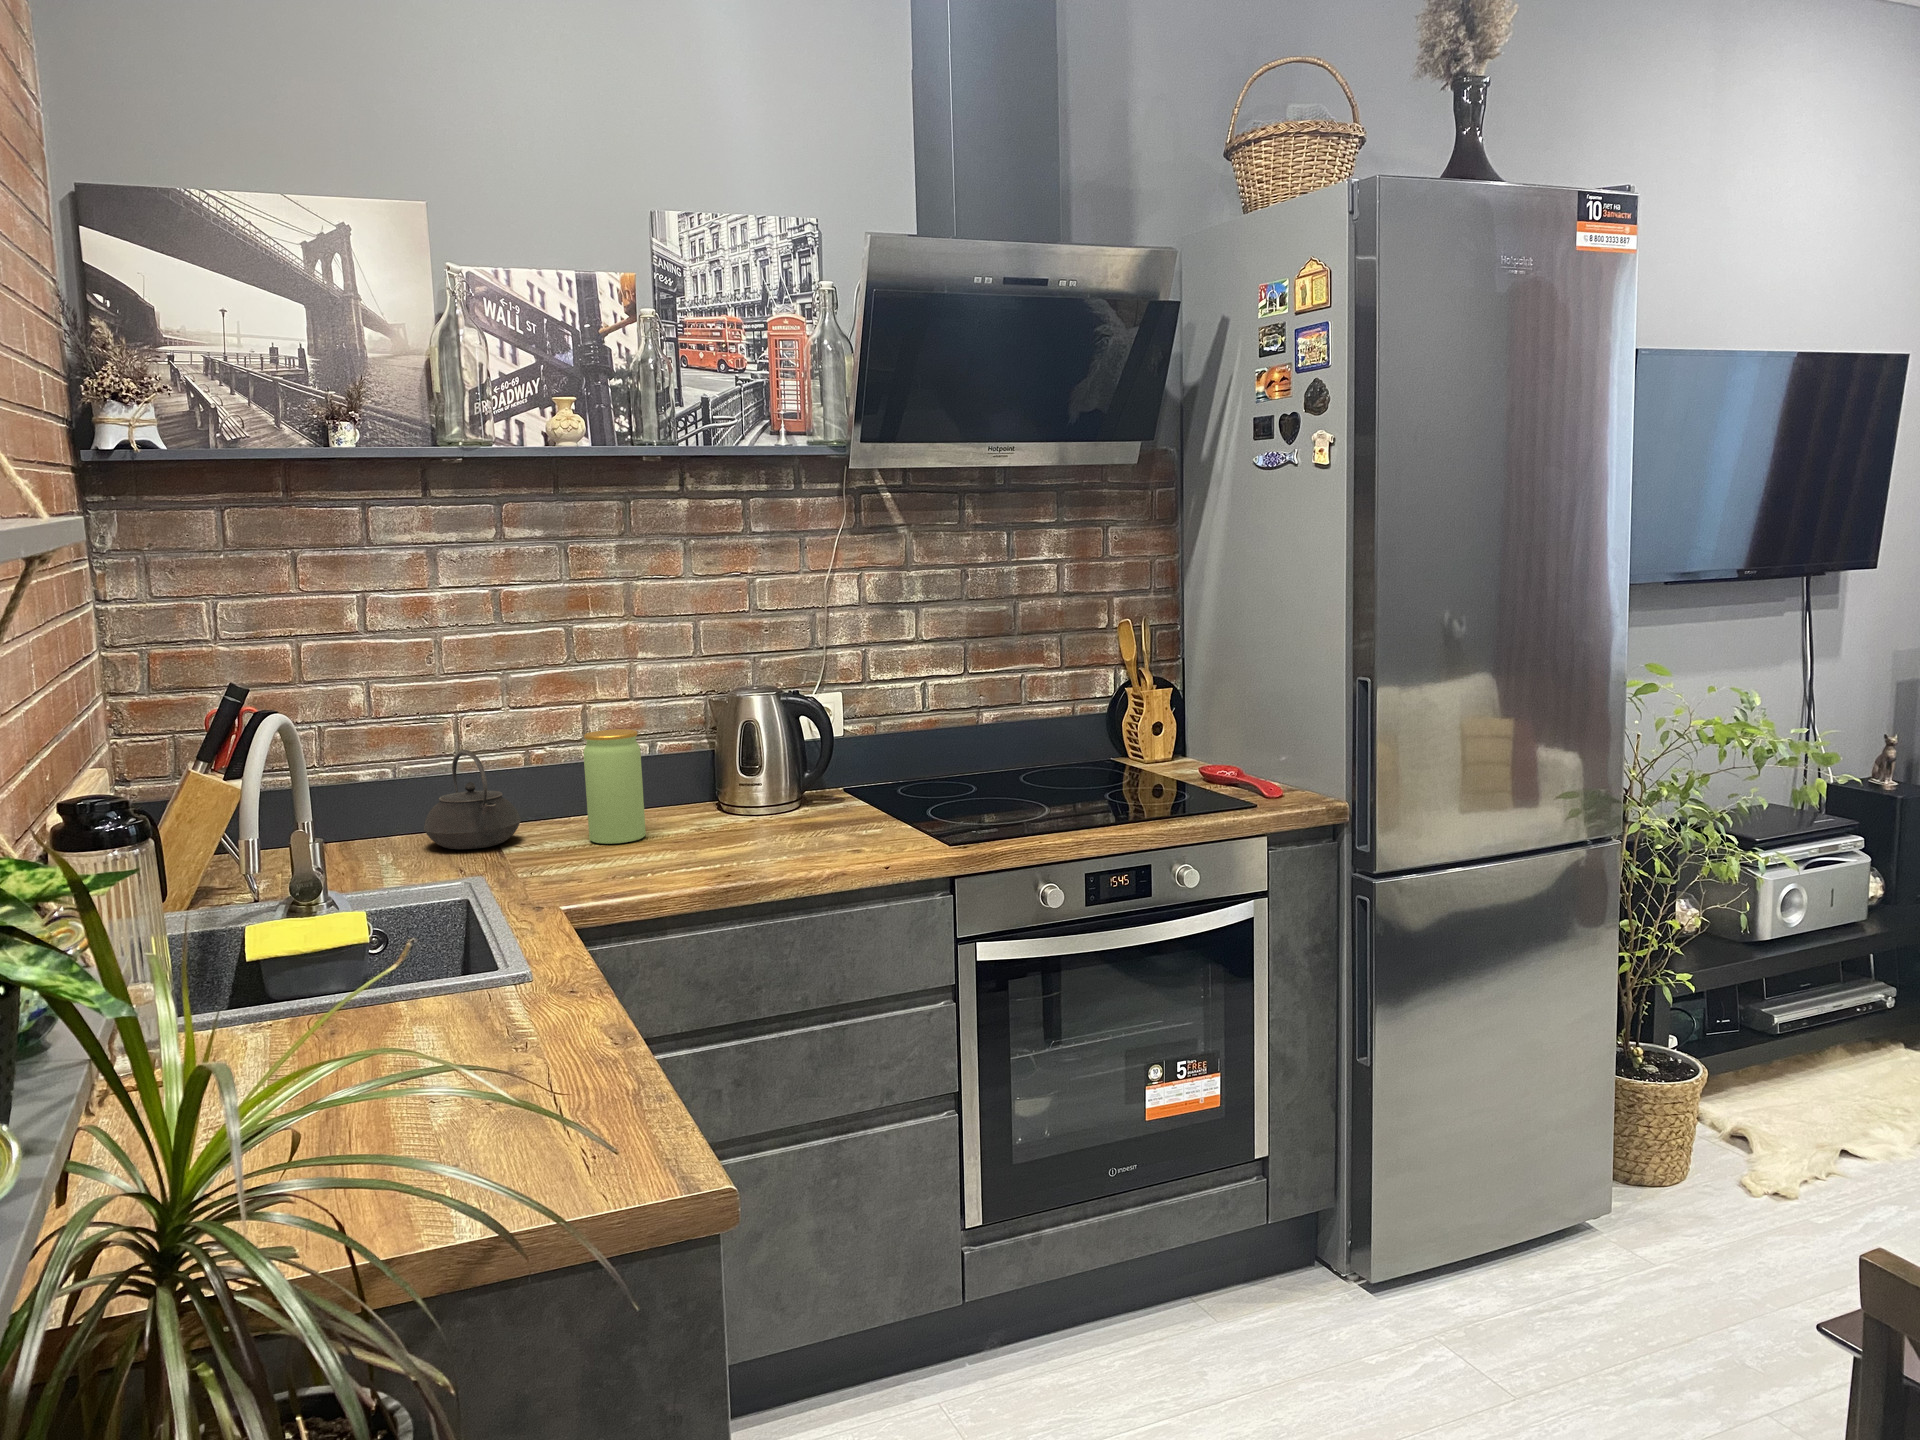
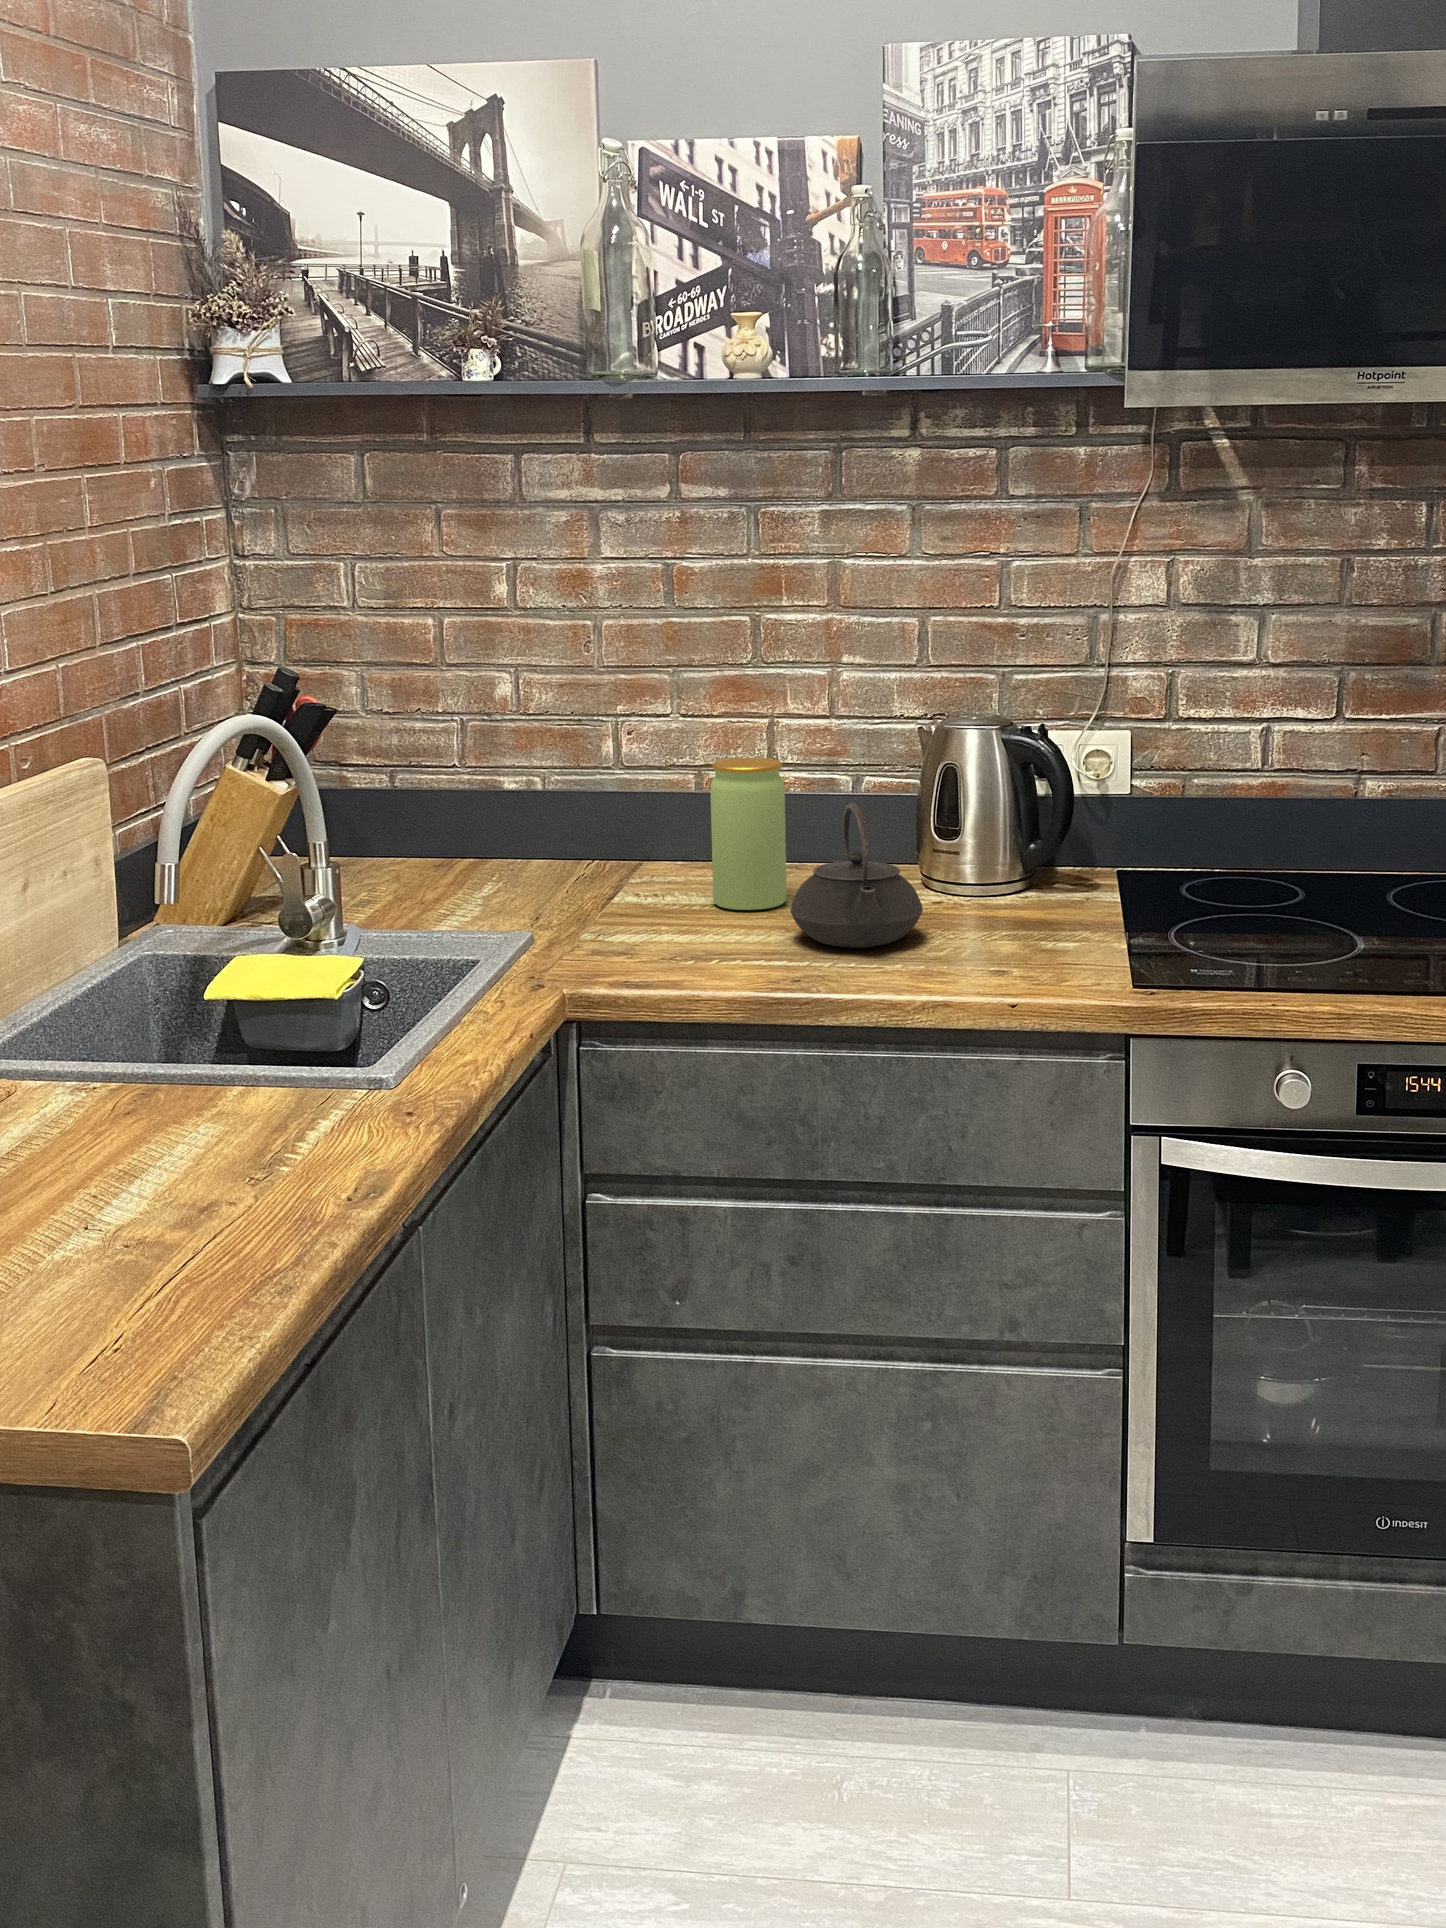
teapot: present [424,749,521,849] -> present [791,803,923,947]

